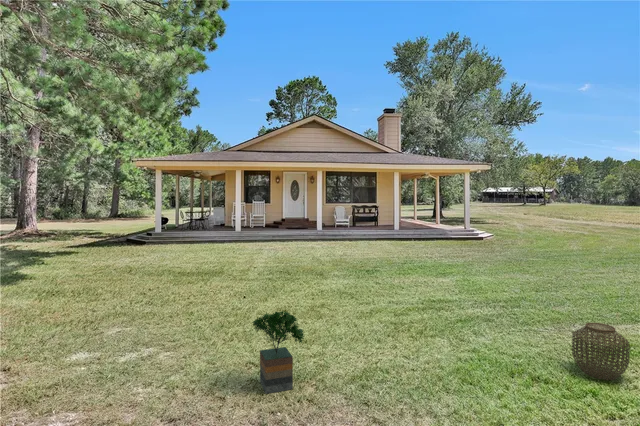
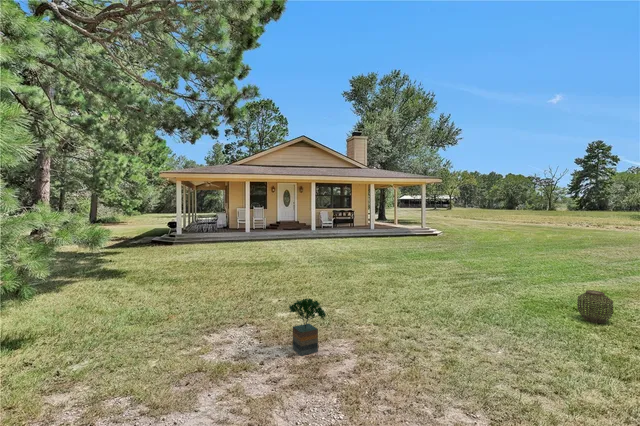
potted tree: present [252,311,304,394] -> present [289,298,326,356]

